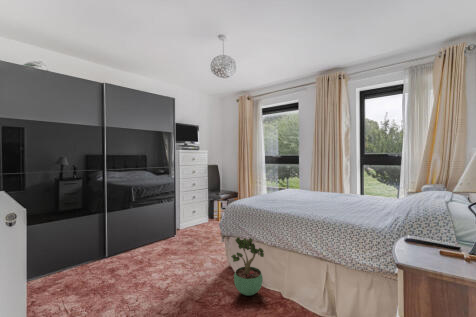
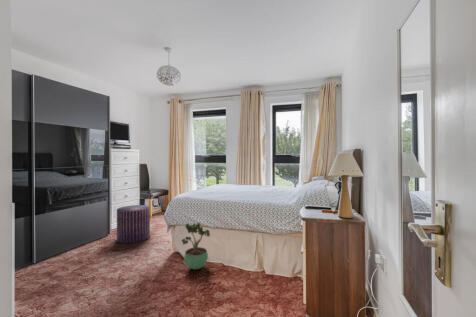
pouf: none [180,207,212,247] -> present [117,205,150,243]

